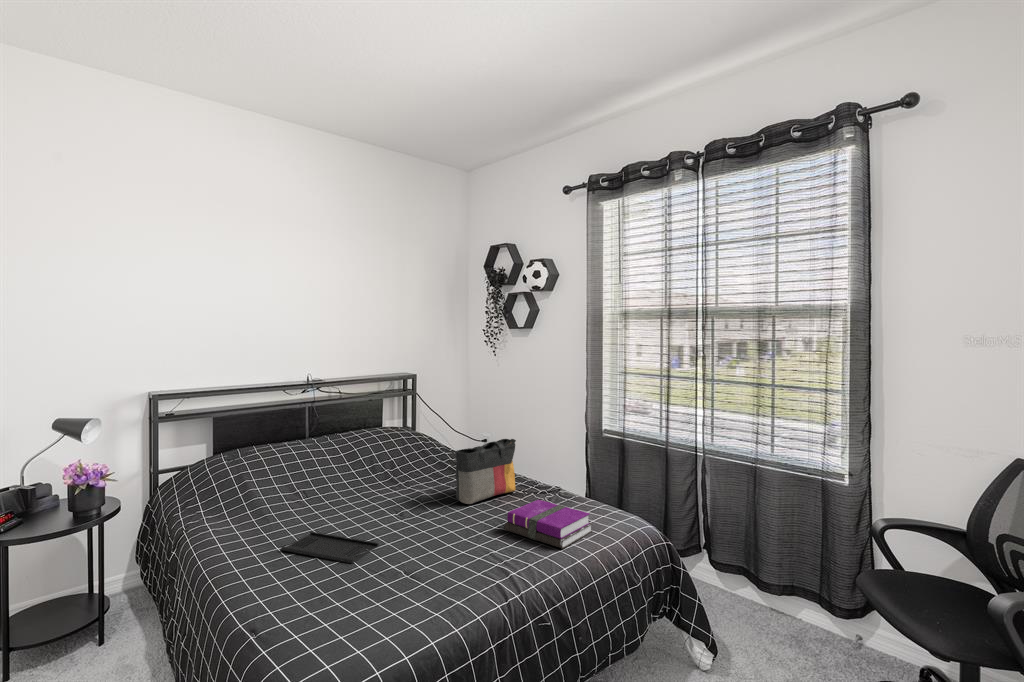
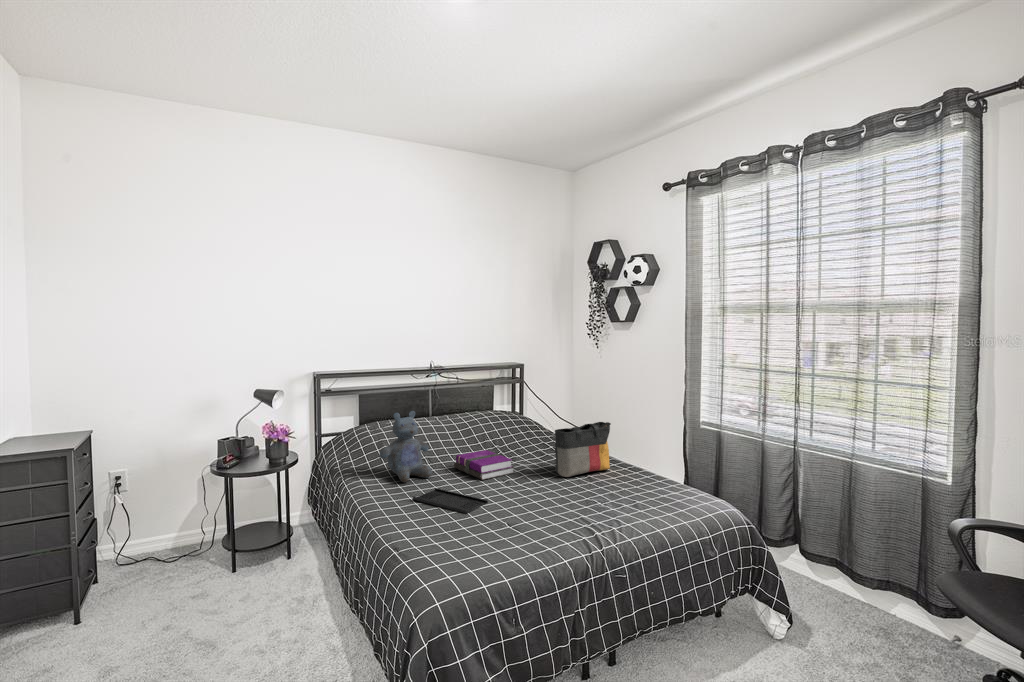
stuffed bear: none [237,436,307,527] -> present [379,411,432,482]
notebook: present [505,500,592,549] -> present [454,450,514,480]

